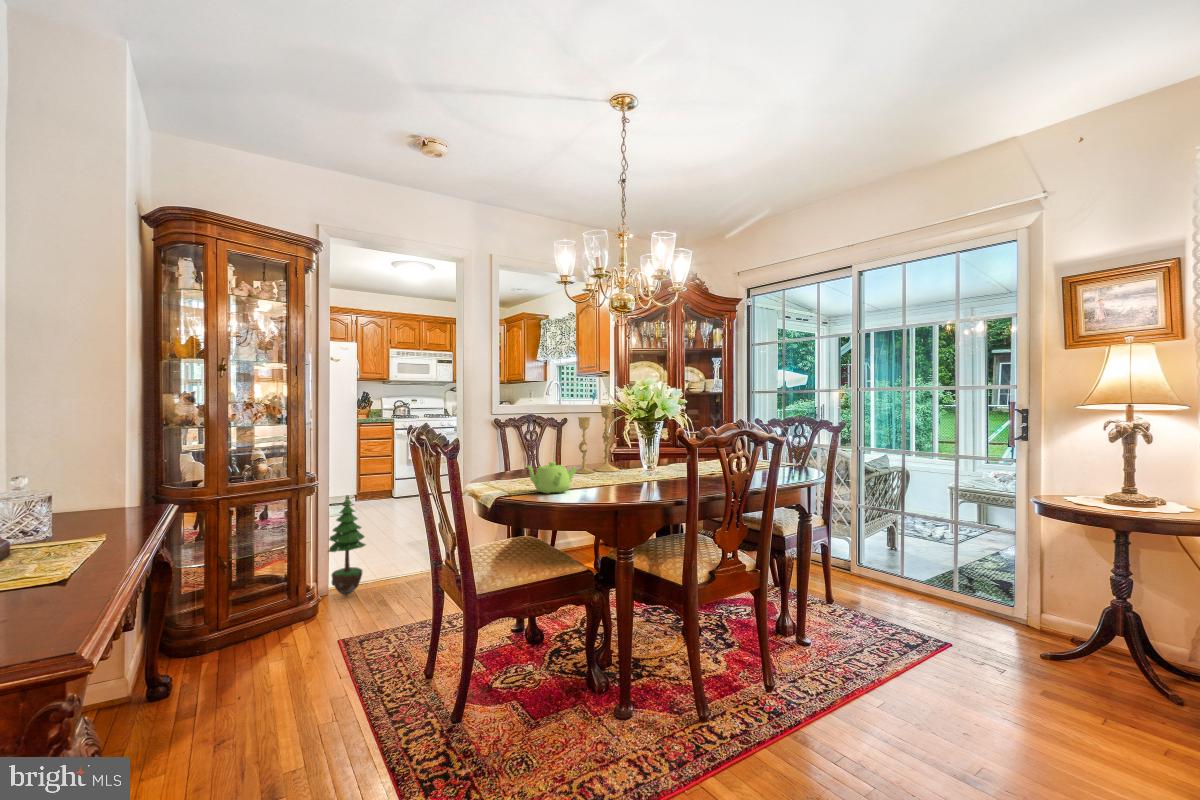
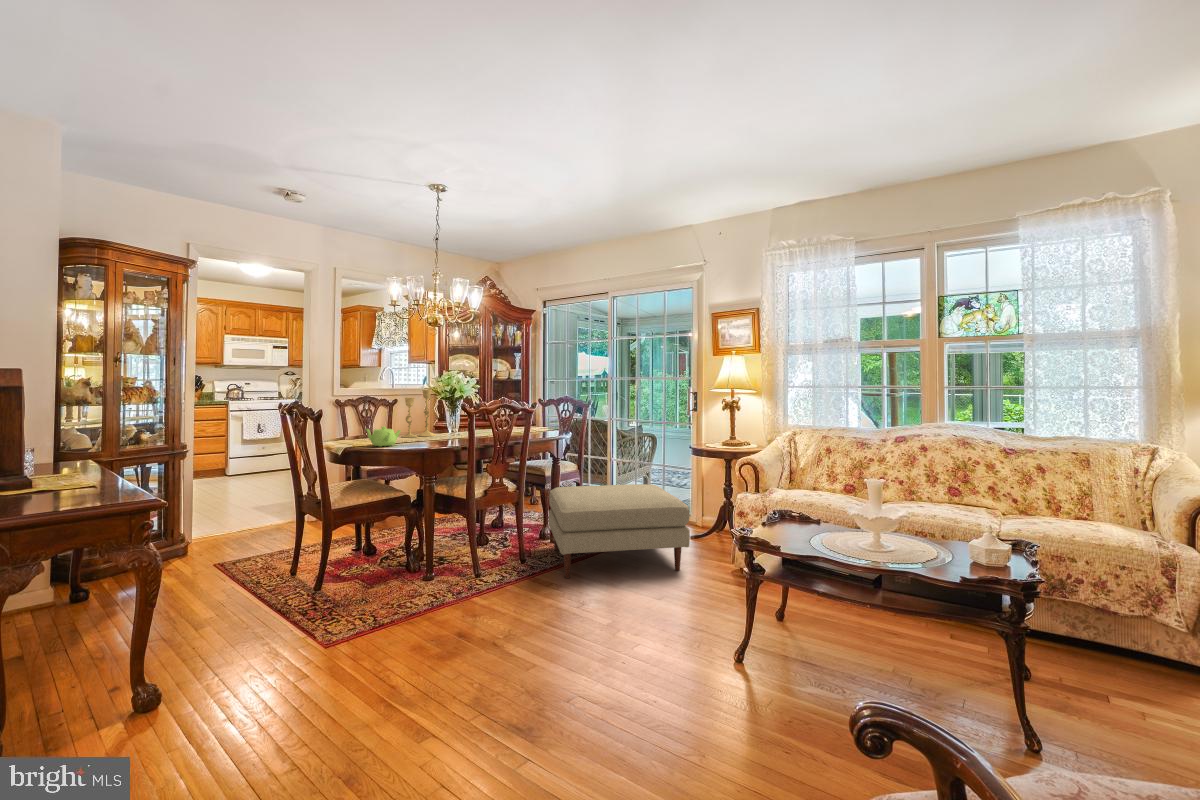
potted tree: present [328,497,366,595] -> none [191,461,226,542]
ottoman: none [799,564,1131,764] -> present [549,484,690,578]

